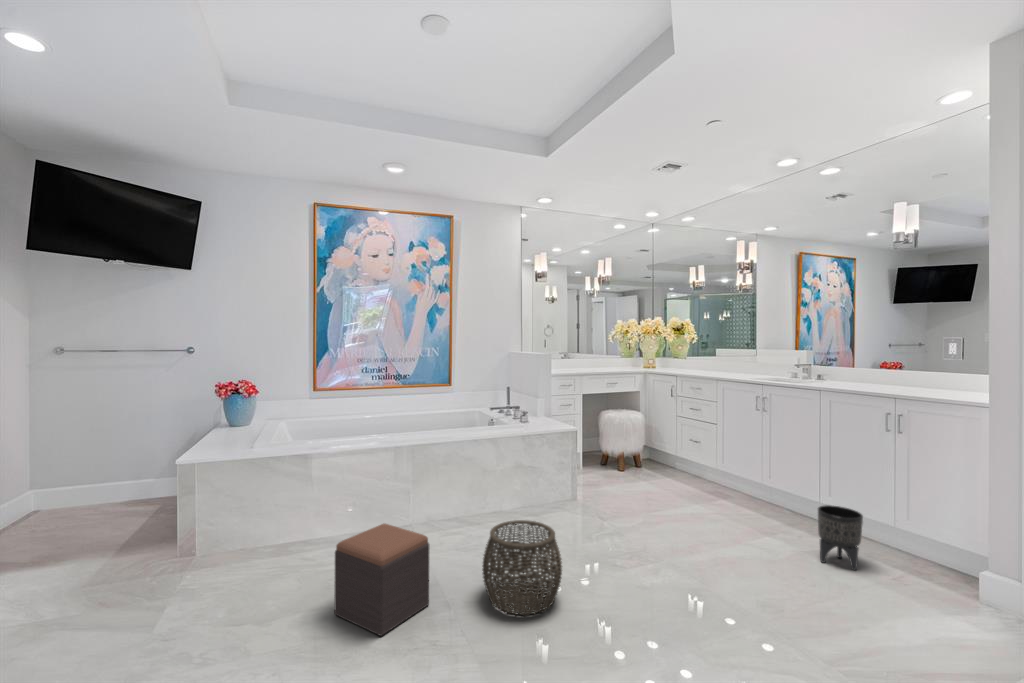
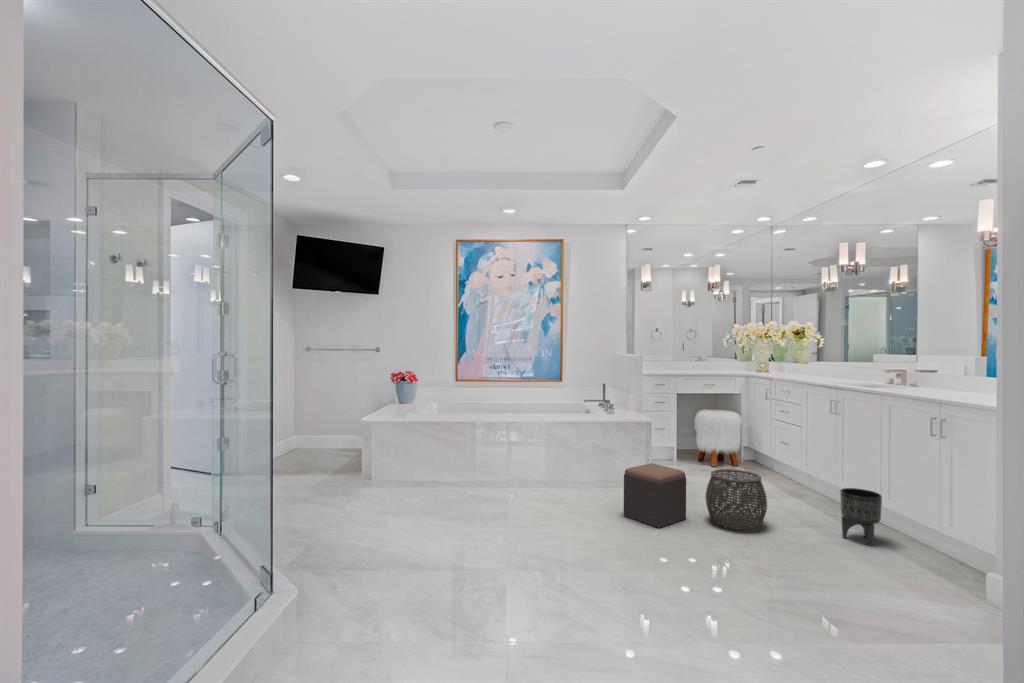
woven basket: present [482,520,562,616] -> present [706,469,767,531]
footstool: present [335,524,429,636] -> present [624,463,686,528]

